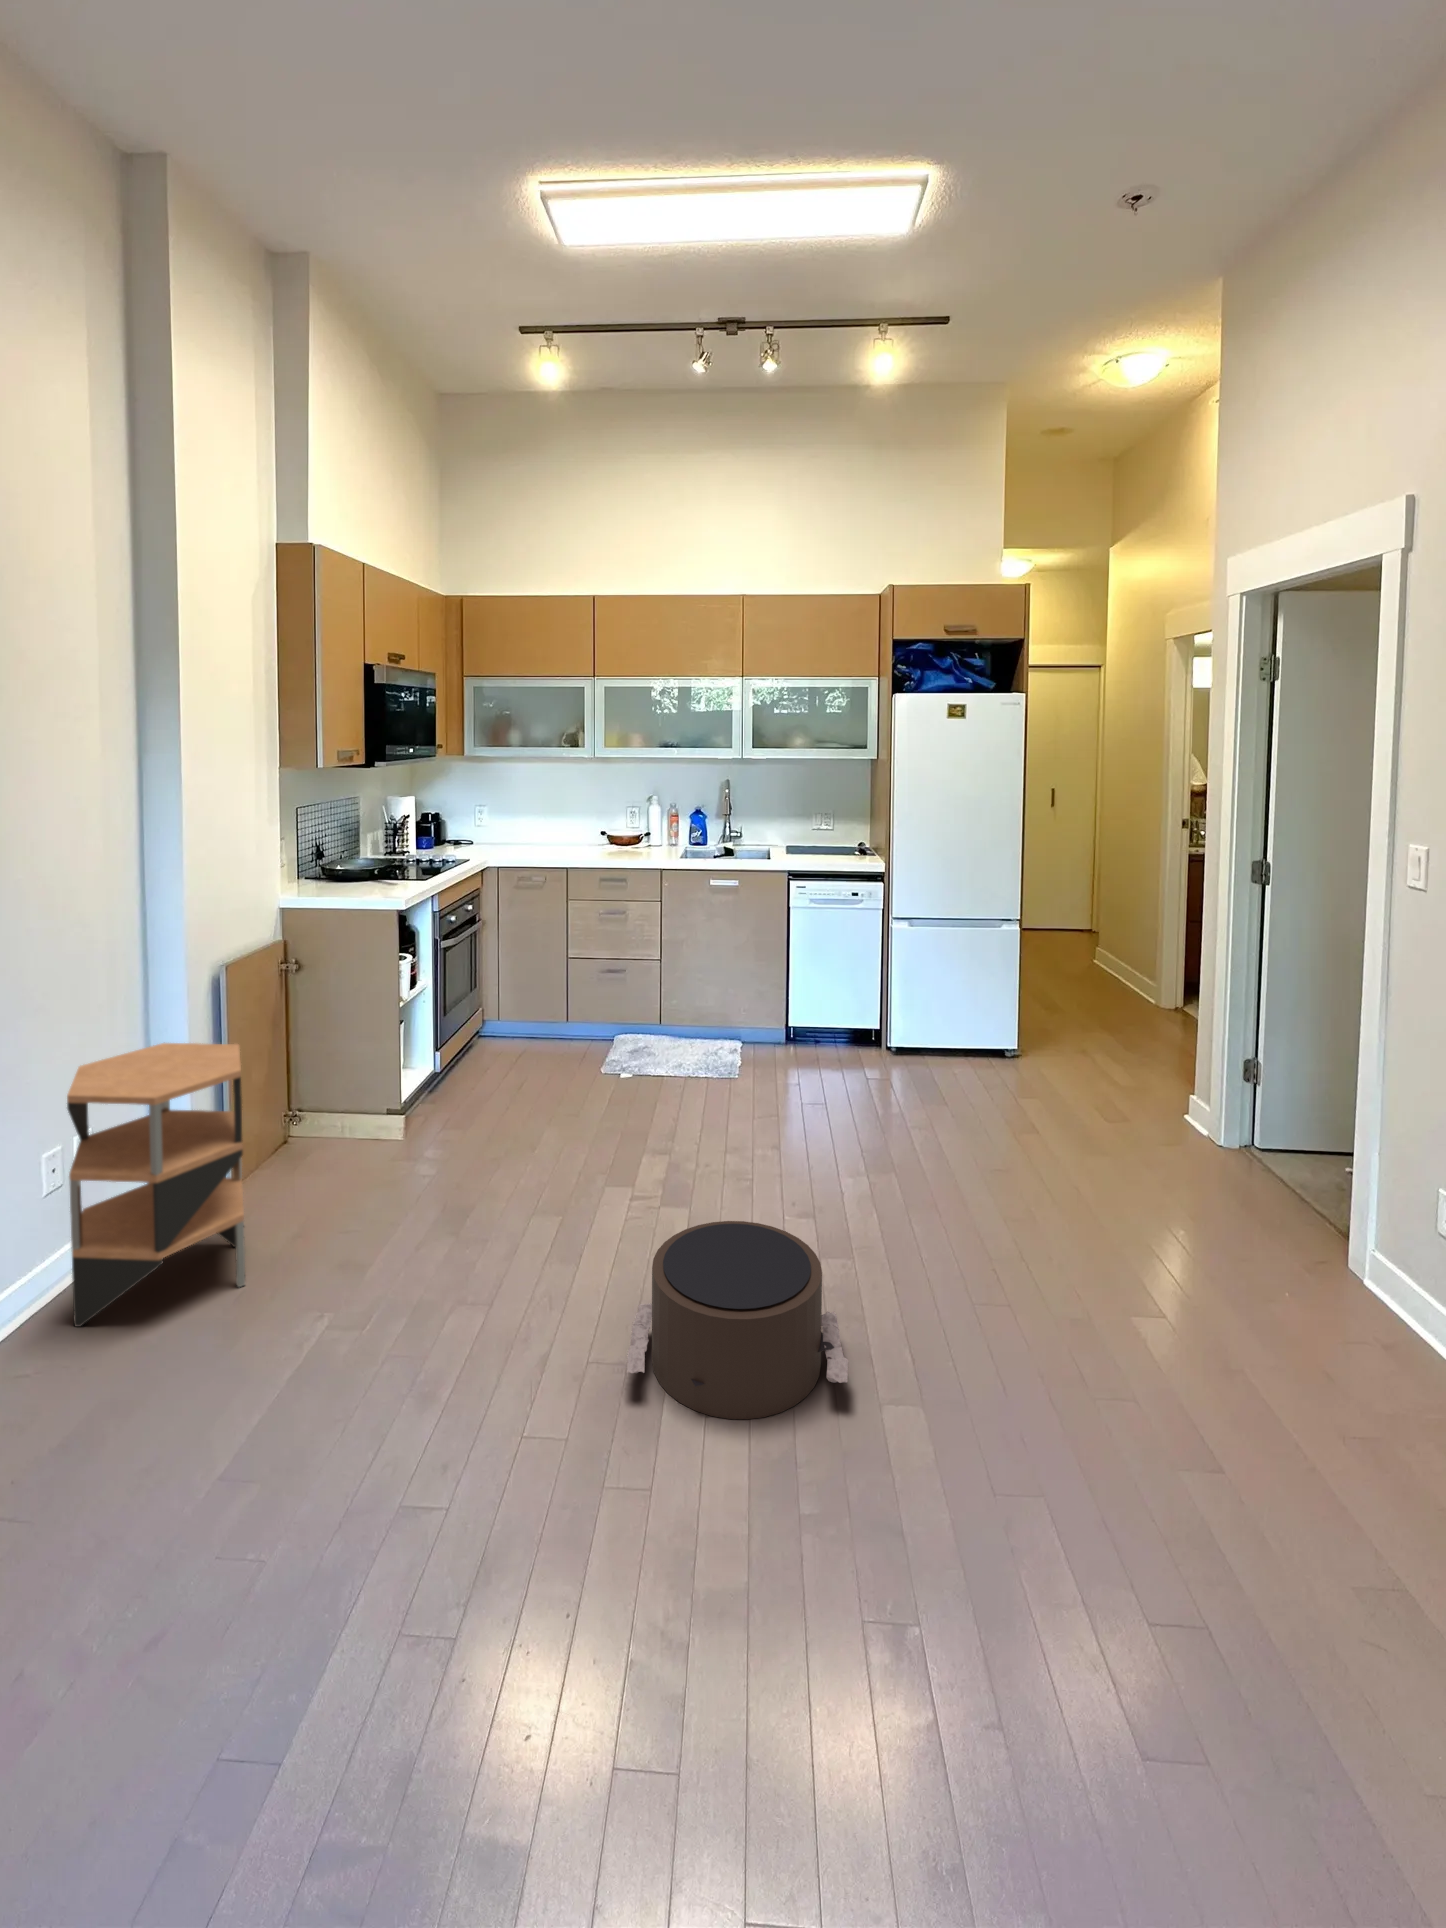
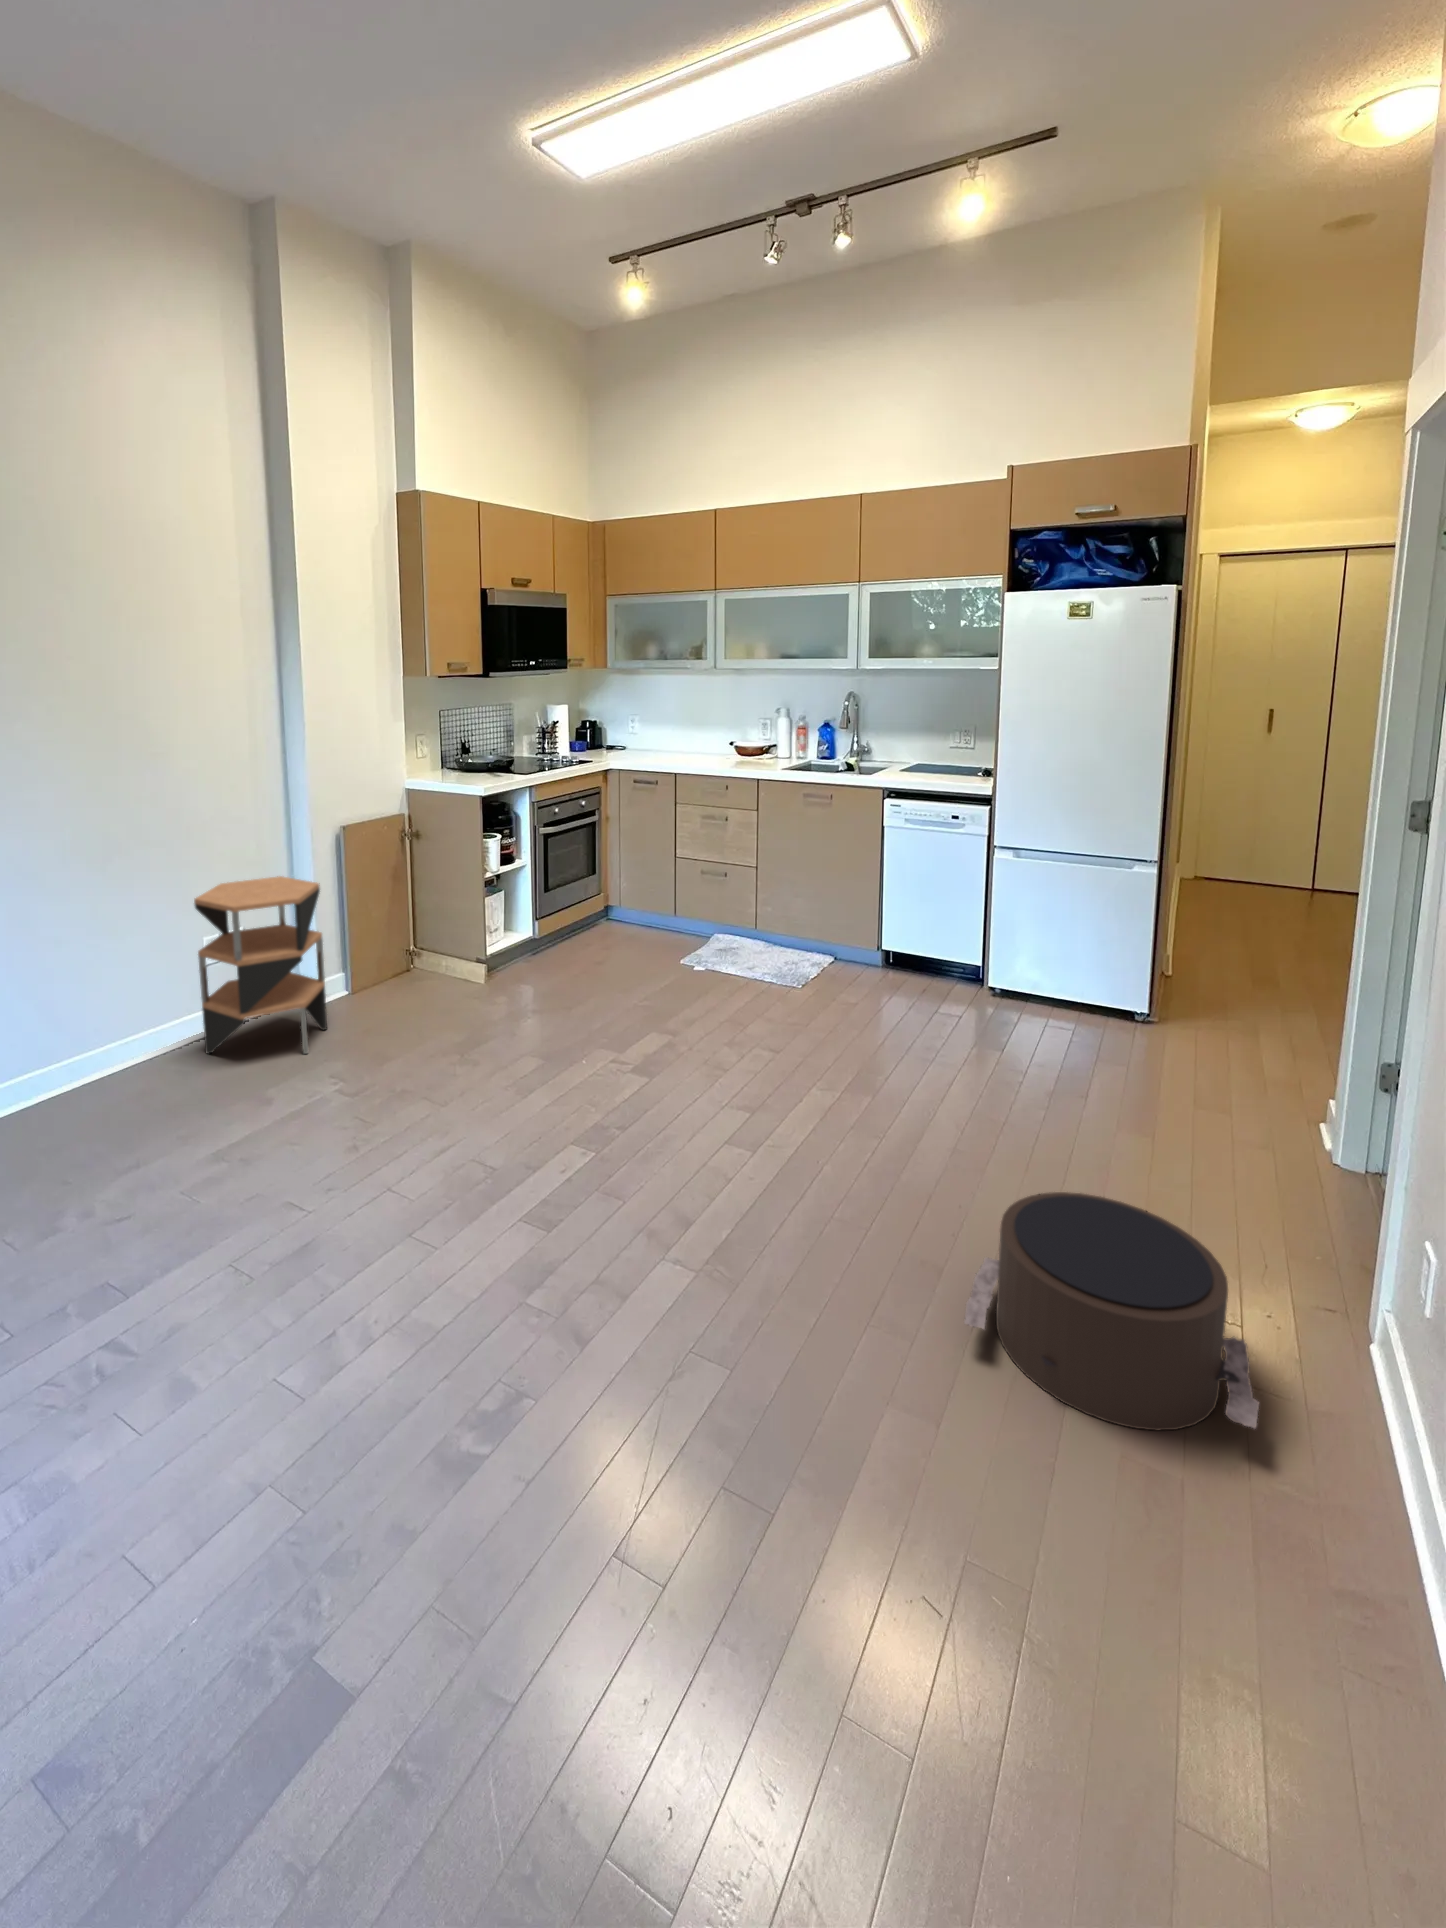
pouf: present [627,1221,848,1419] -> present [964,1192,1259,1431]

